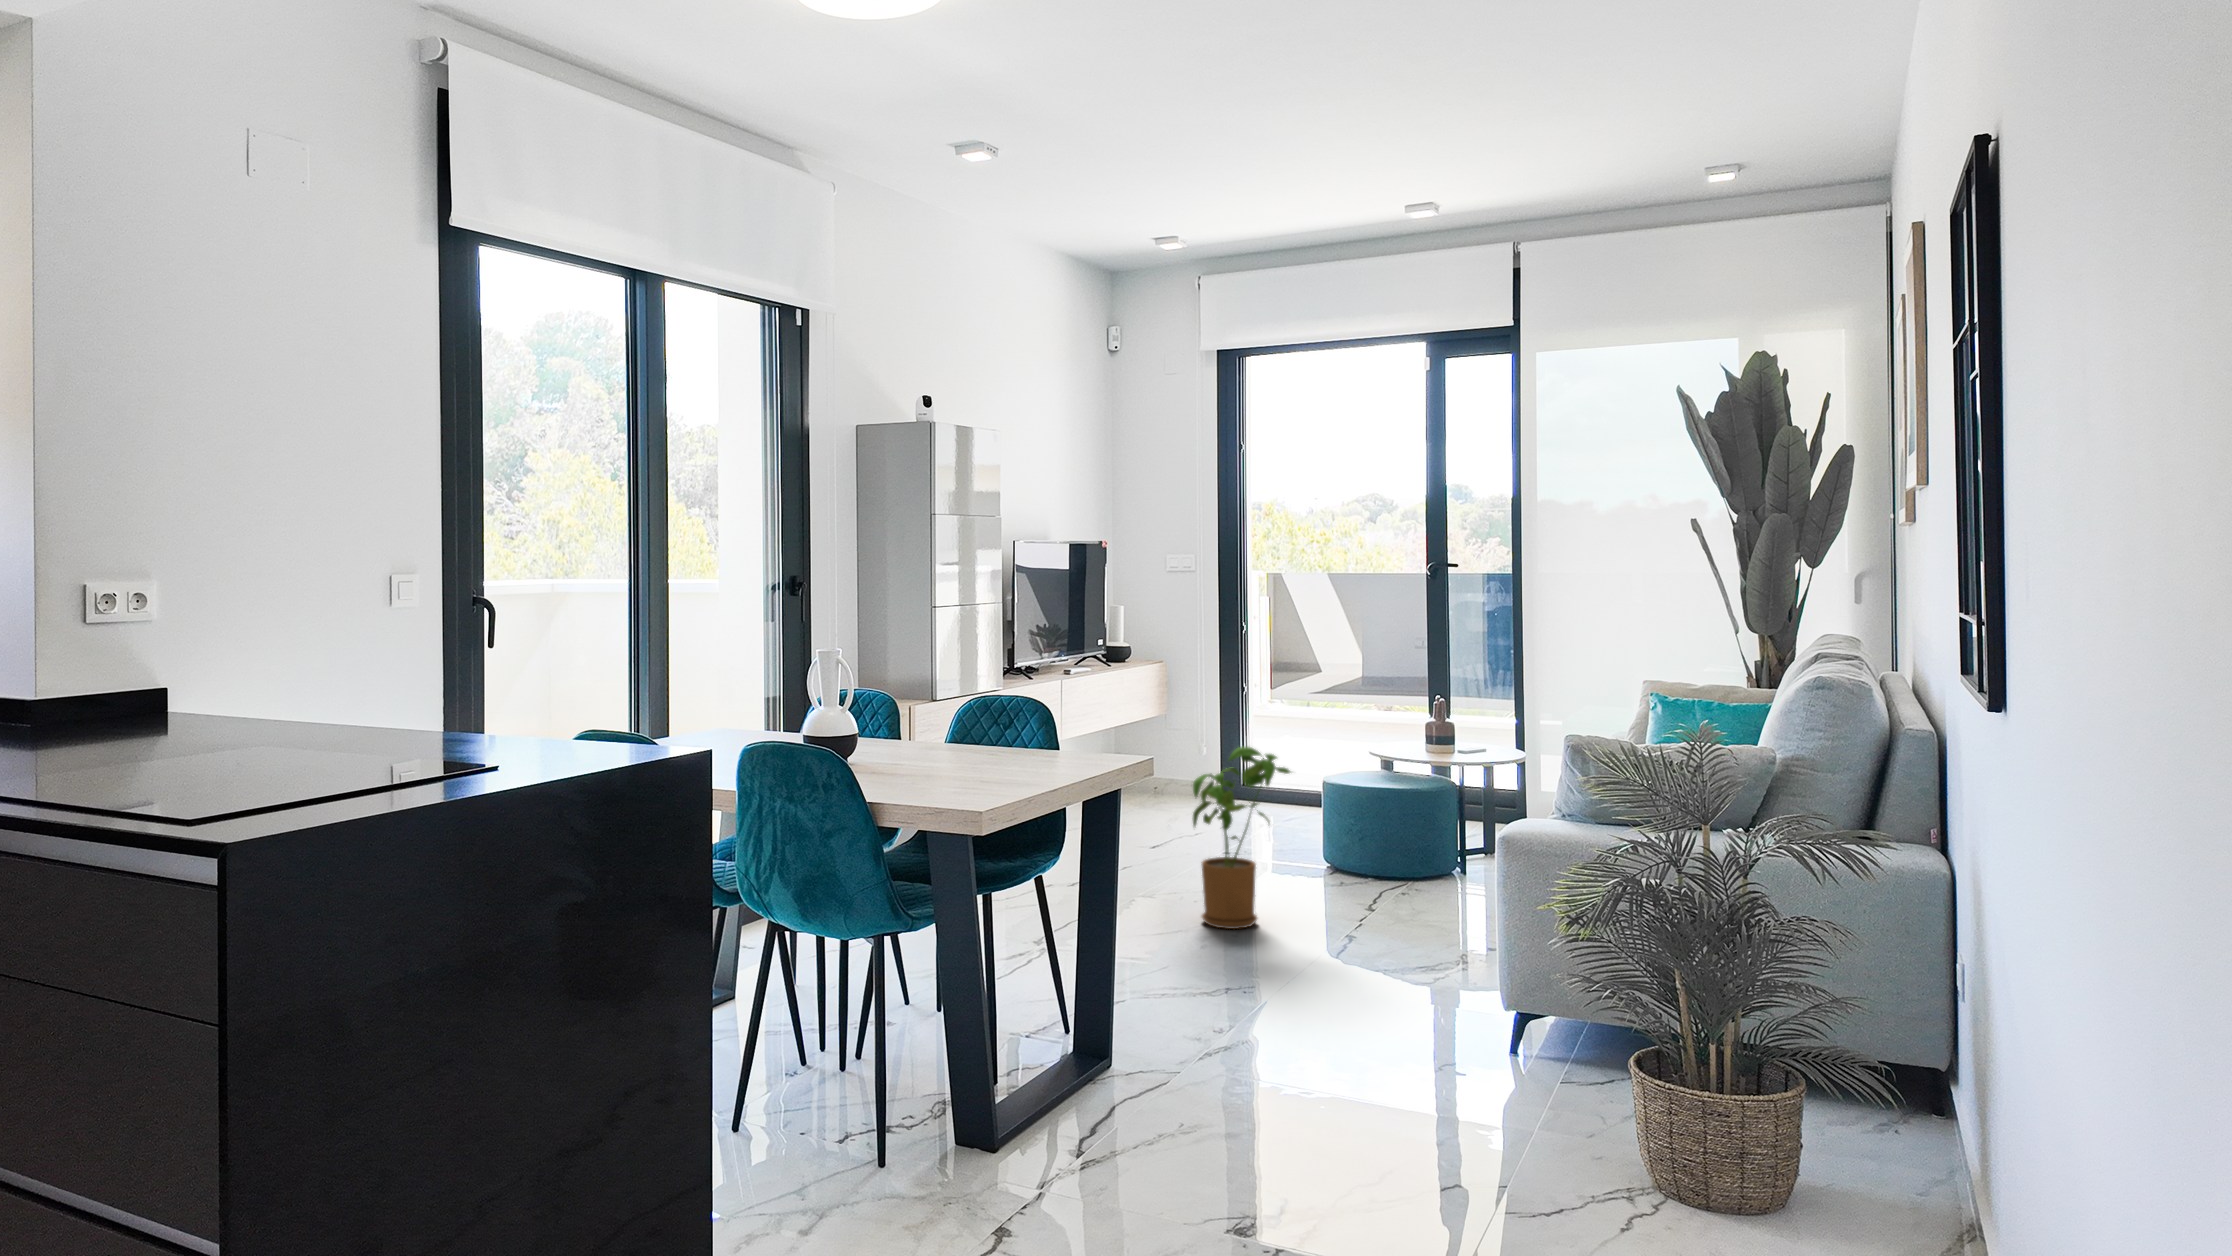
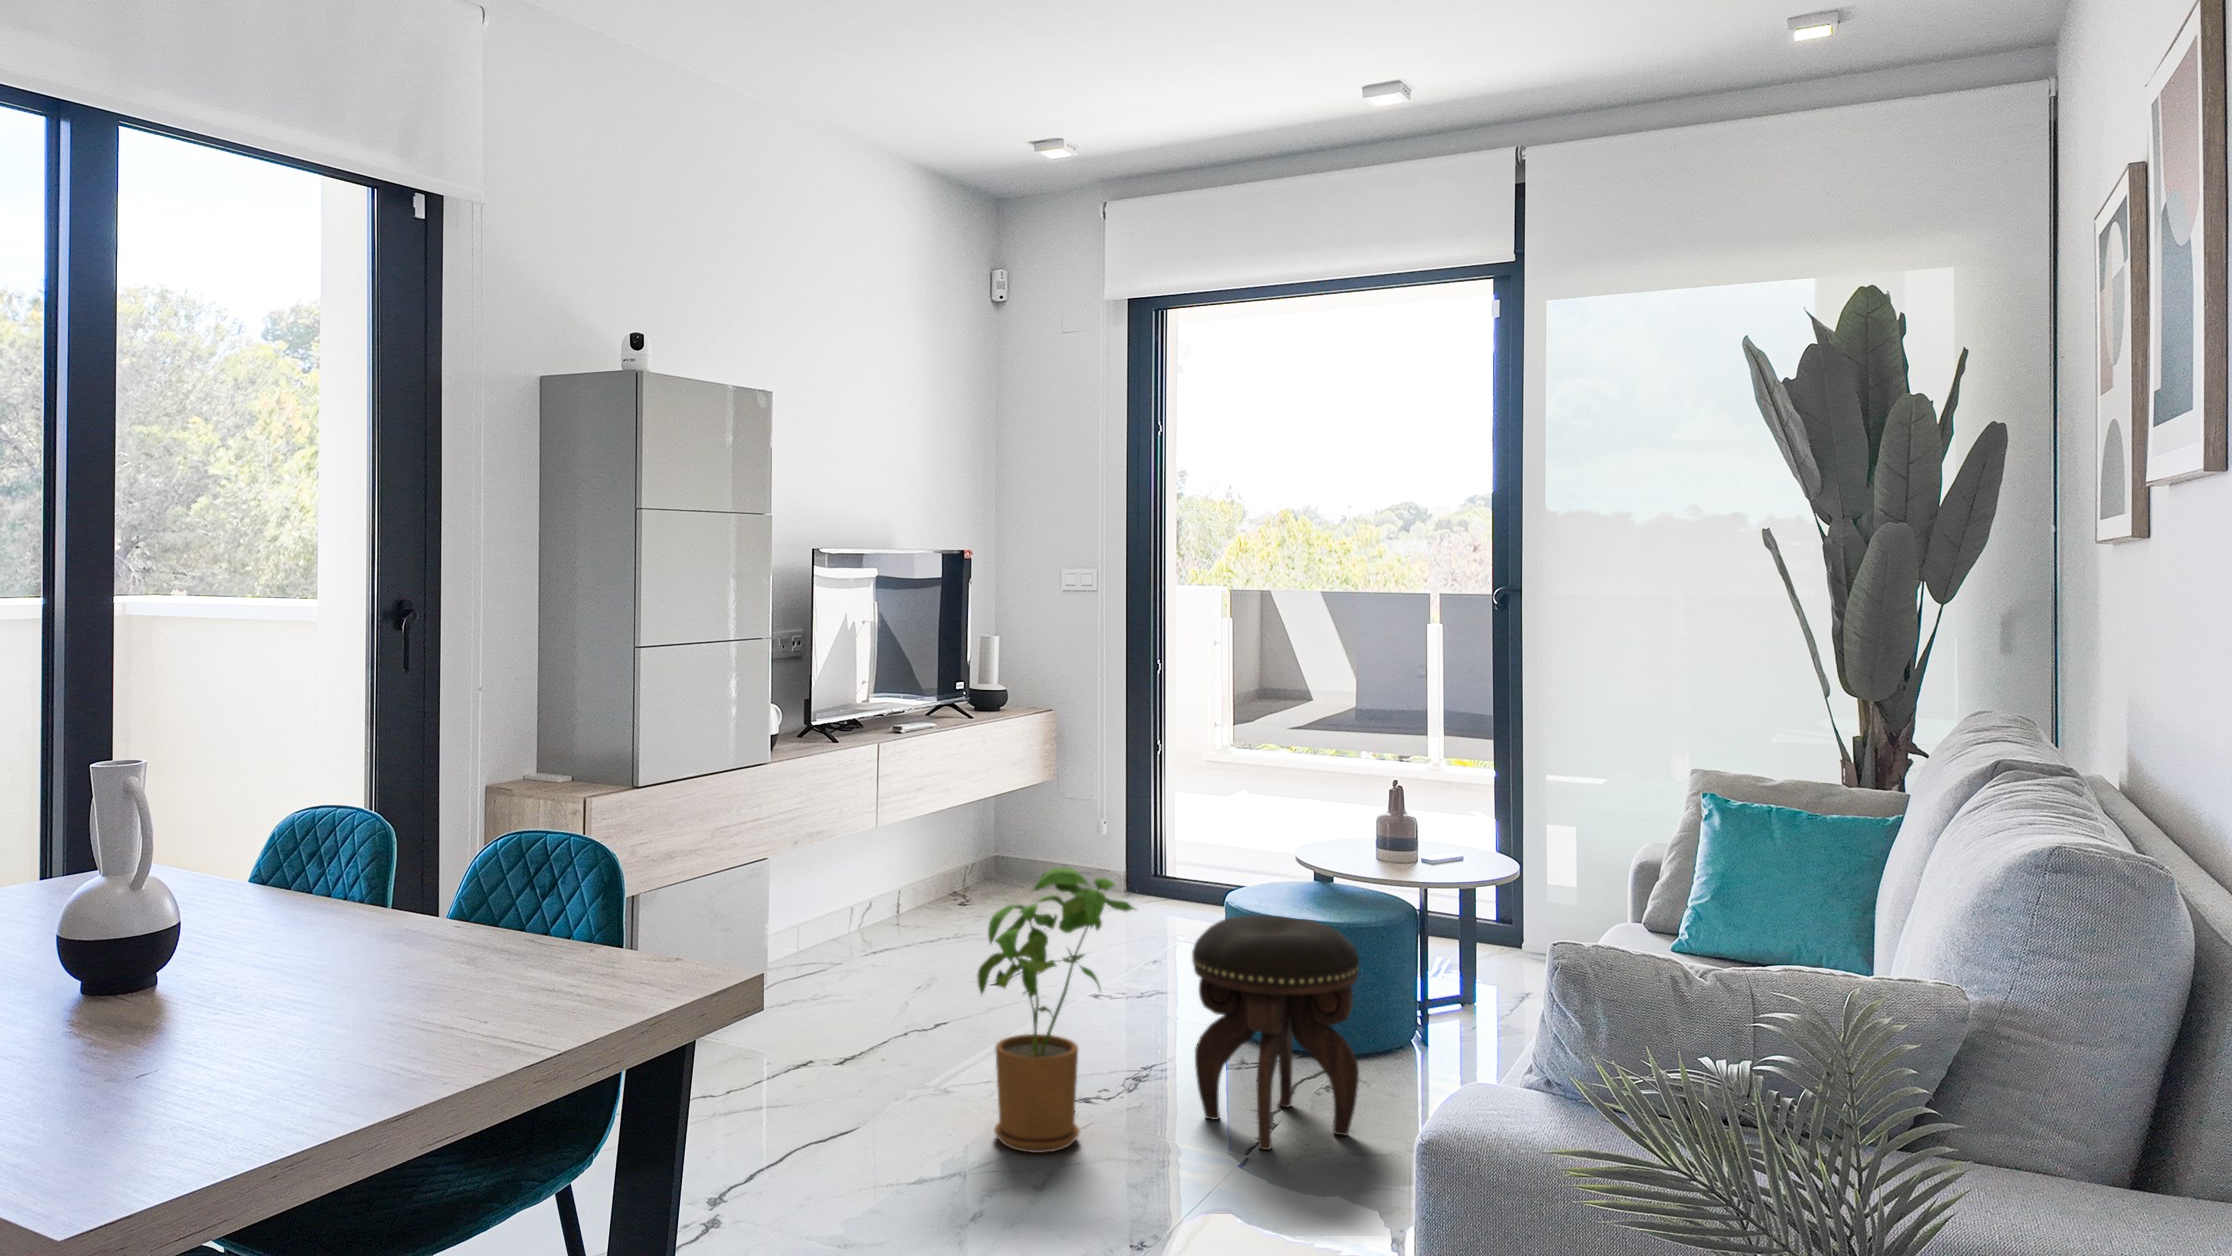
footstool: none [1324,780,1435,926] -> present [1192,915,1359,1150]

